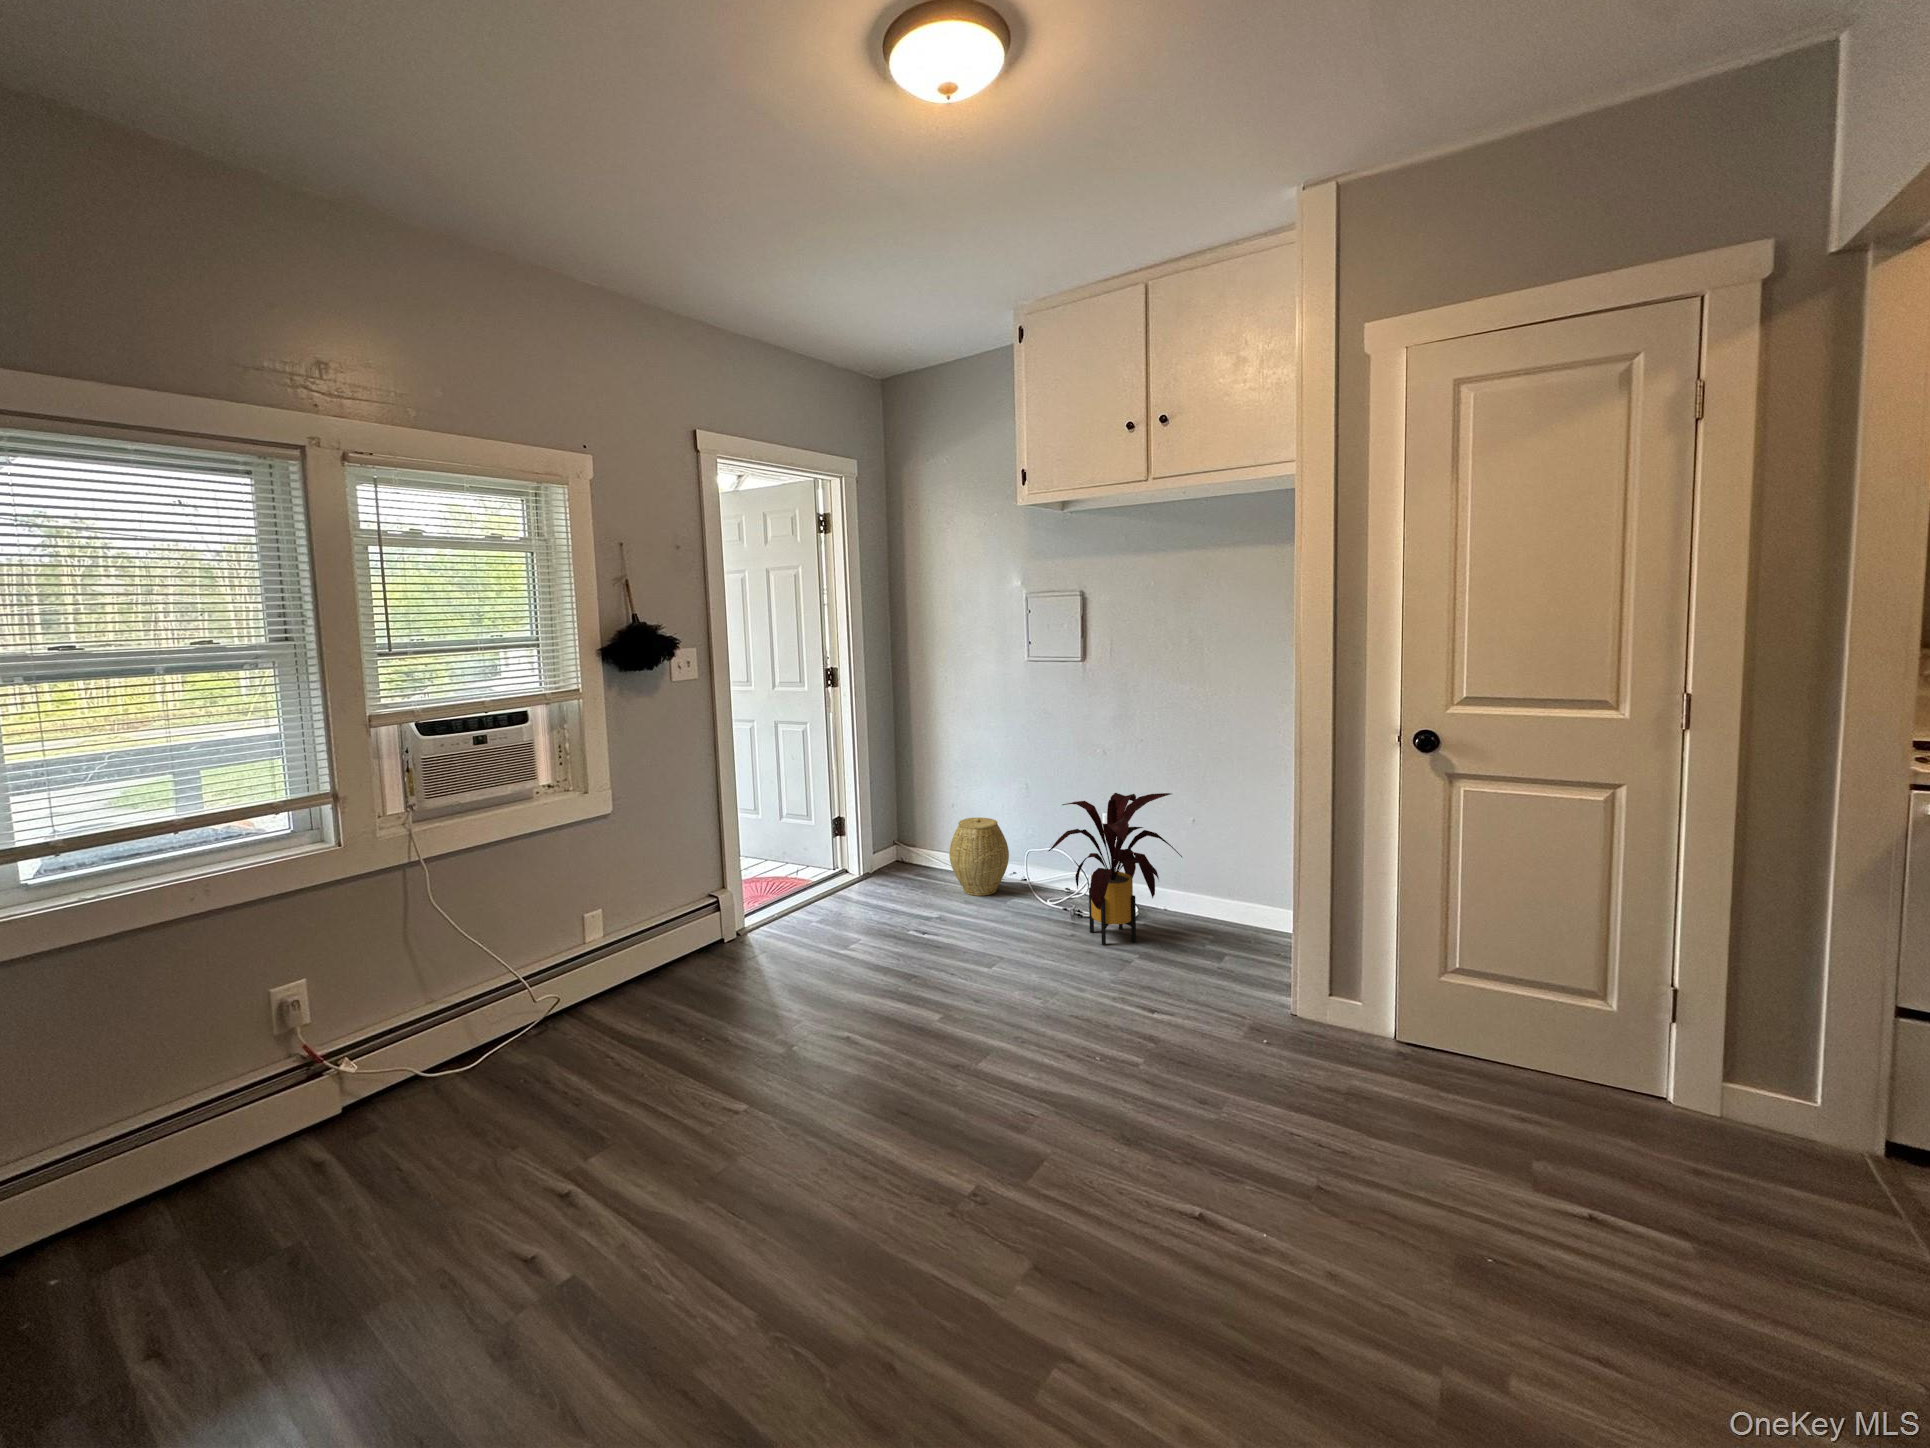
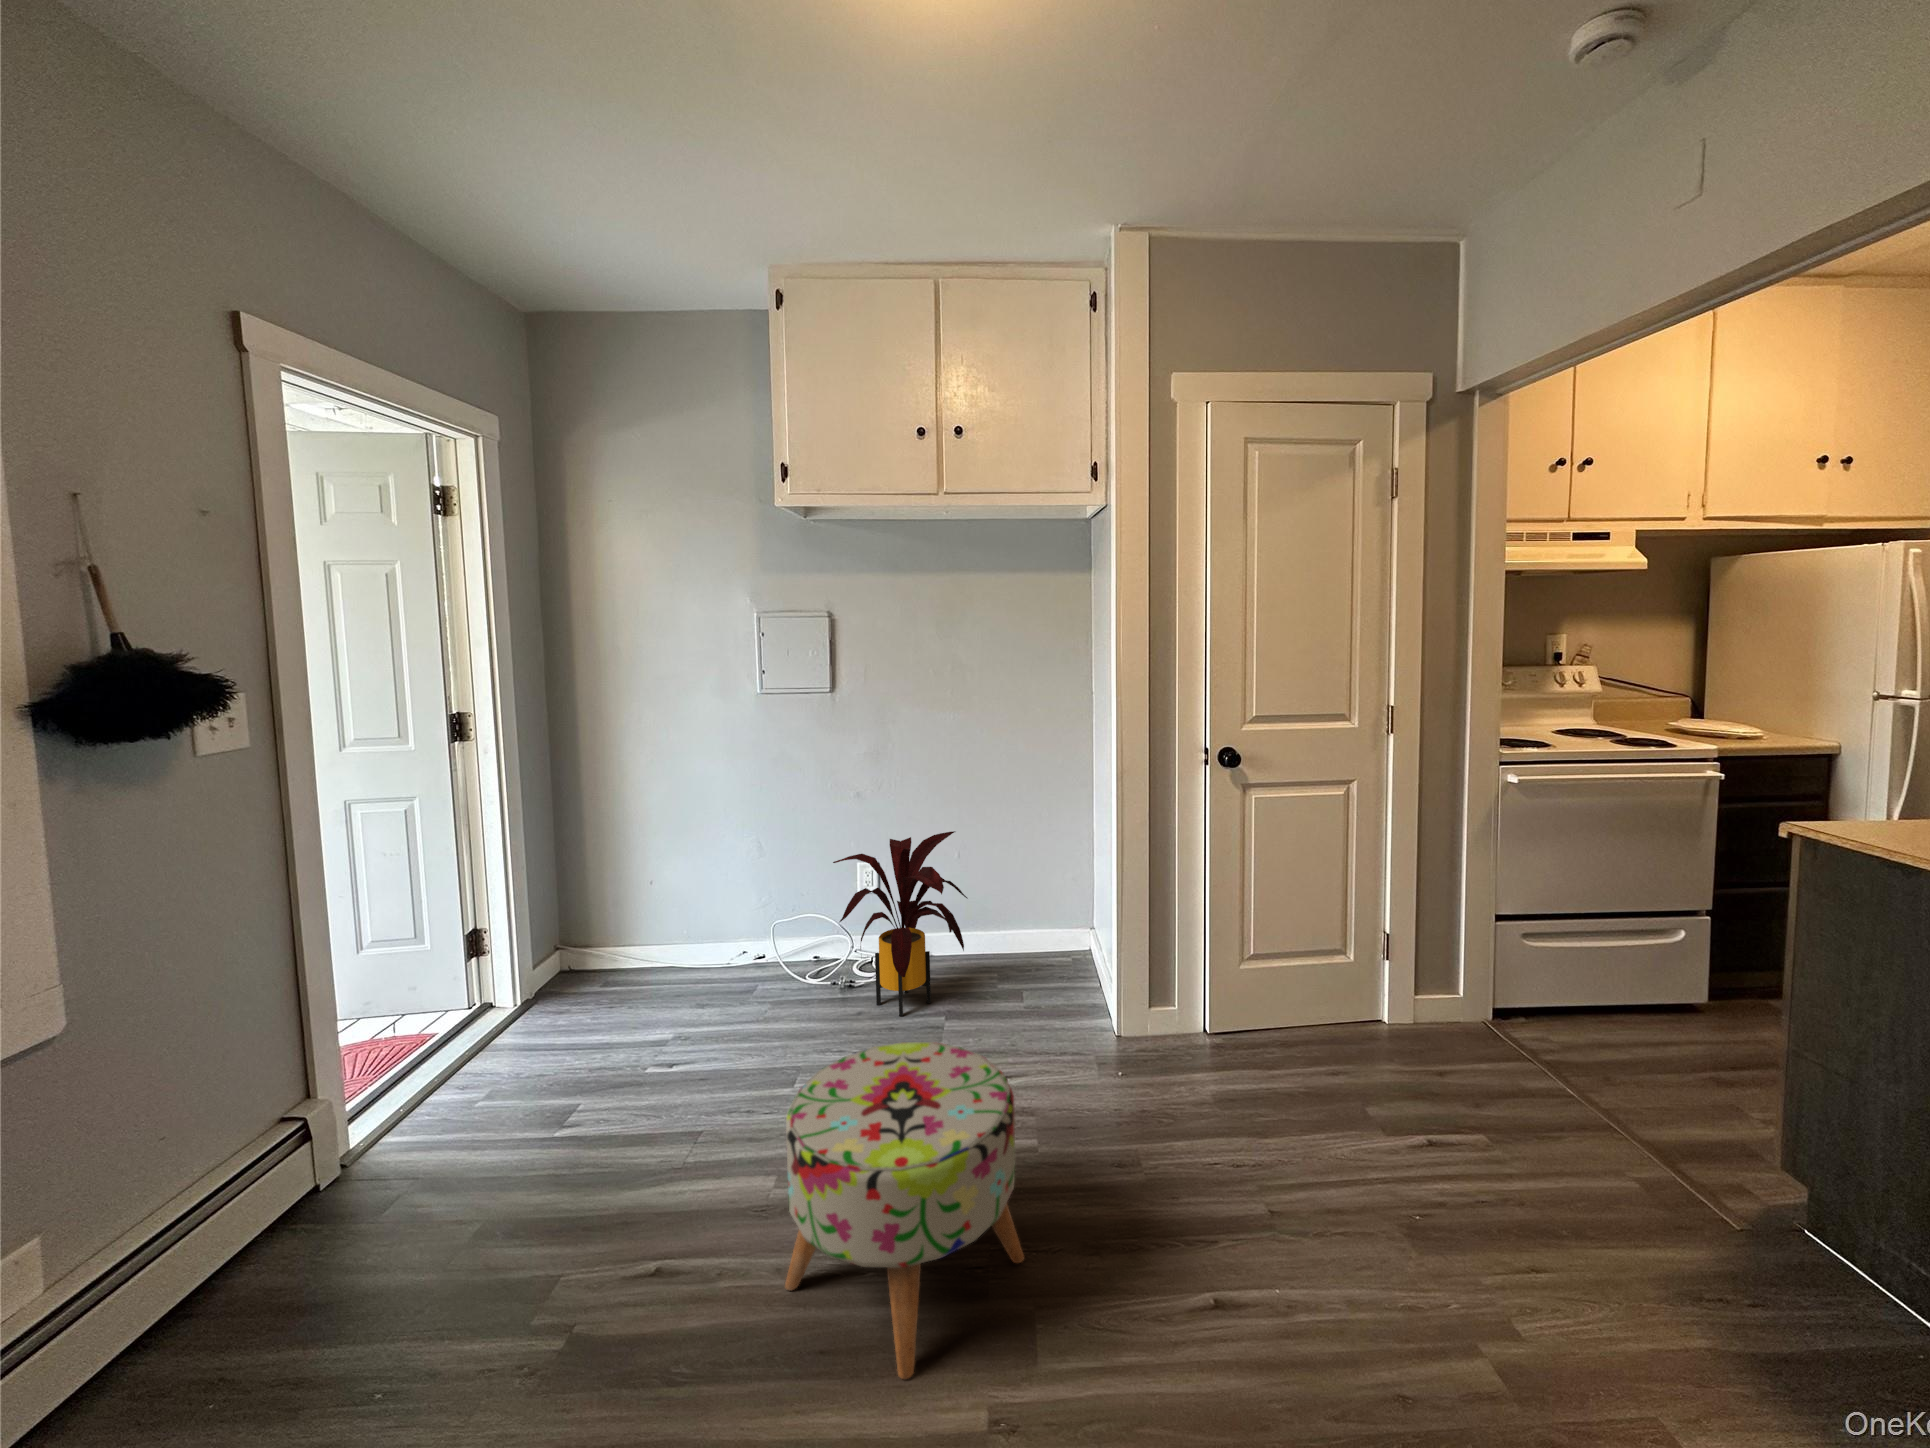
woven basket: present [949,817,1009,896] -> none [667,893,748,995]
ottoman: none [893,932,1072,1156] -> present [785,1042,1024,1379]

